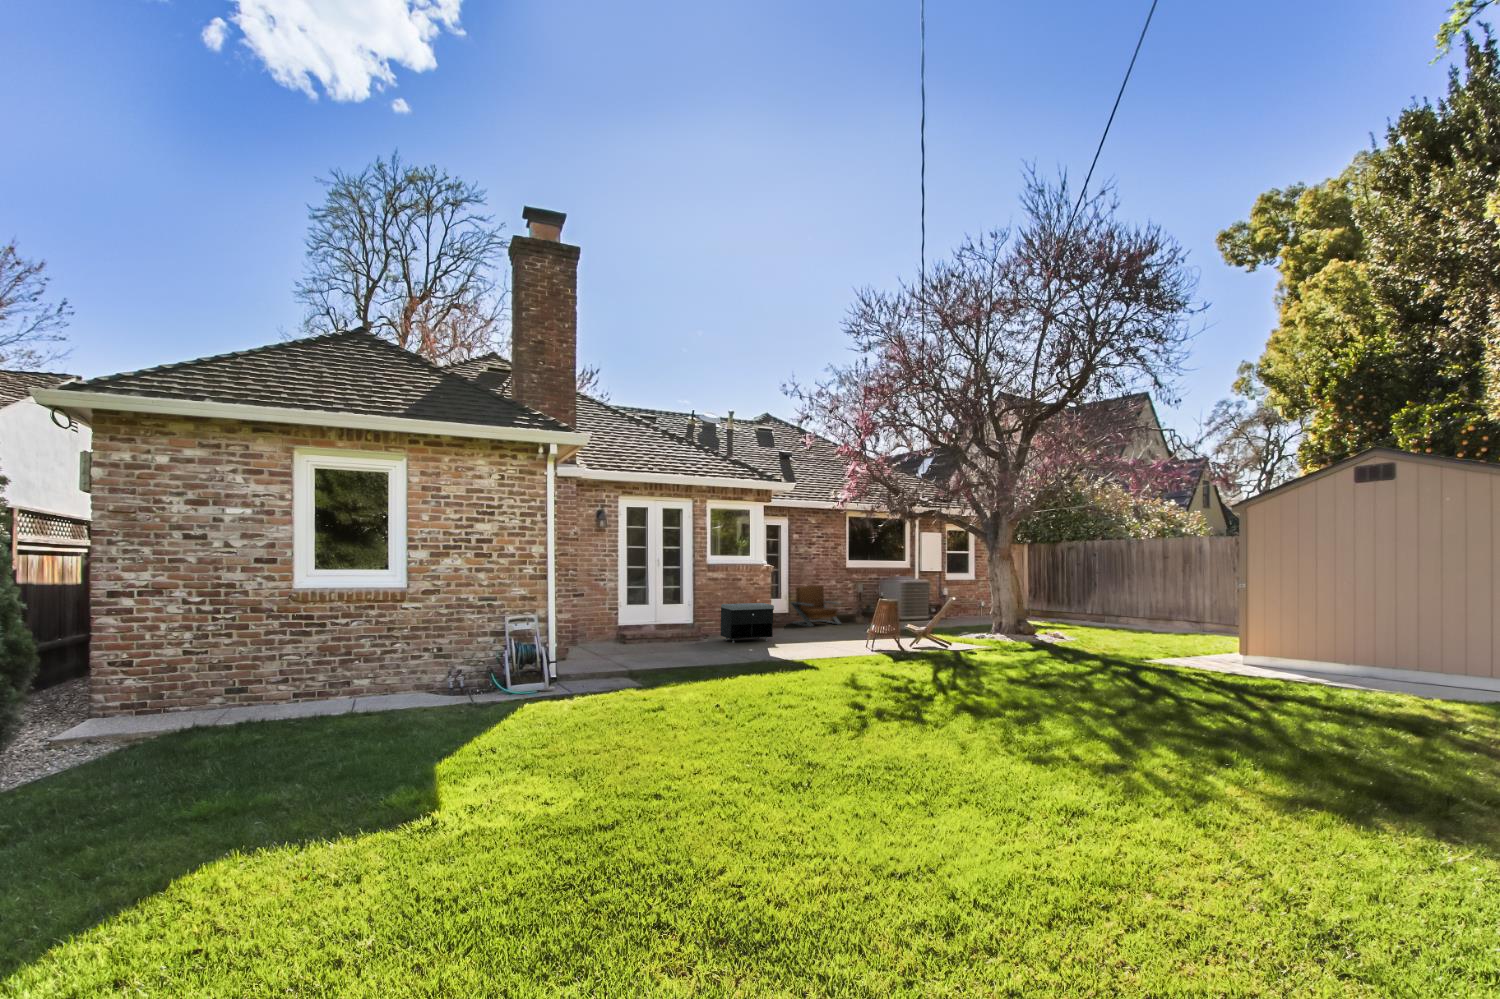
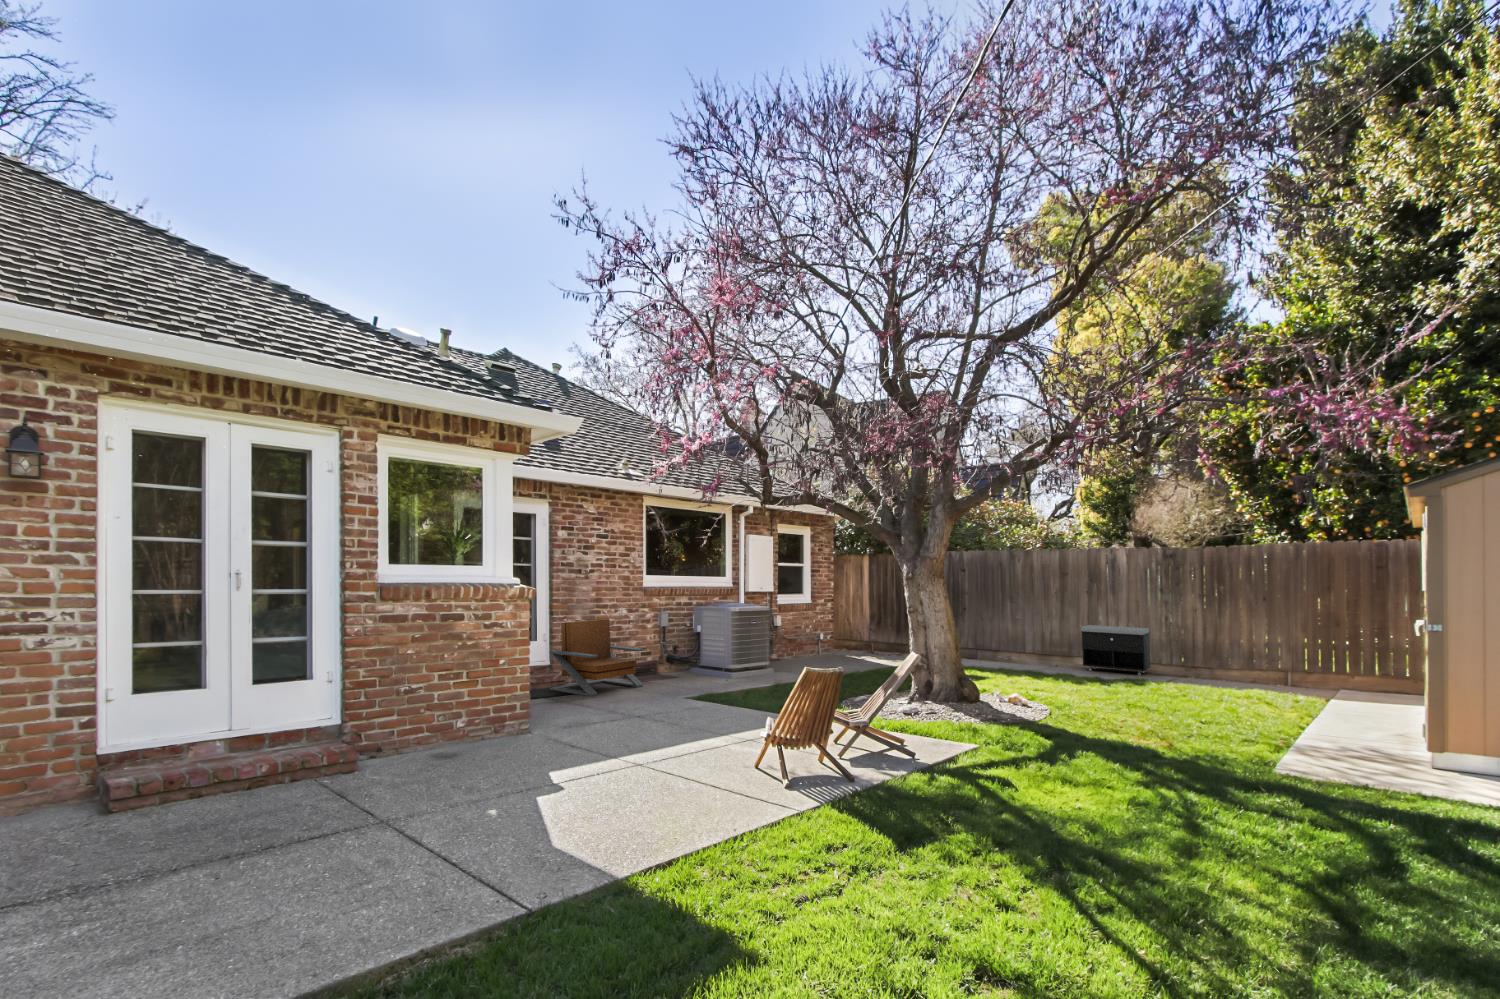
storage bench: present [721,603,774,643] -> present [1081,625,1151,675]

